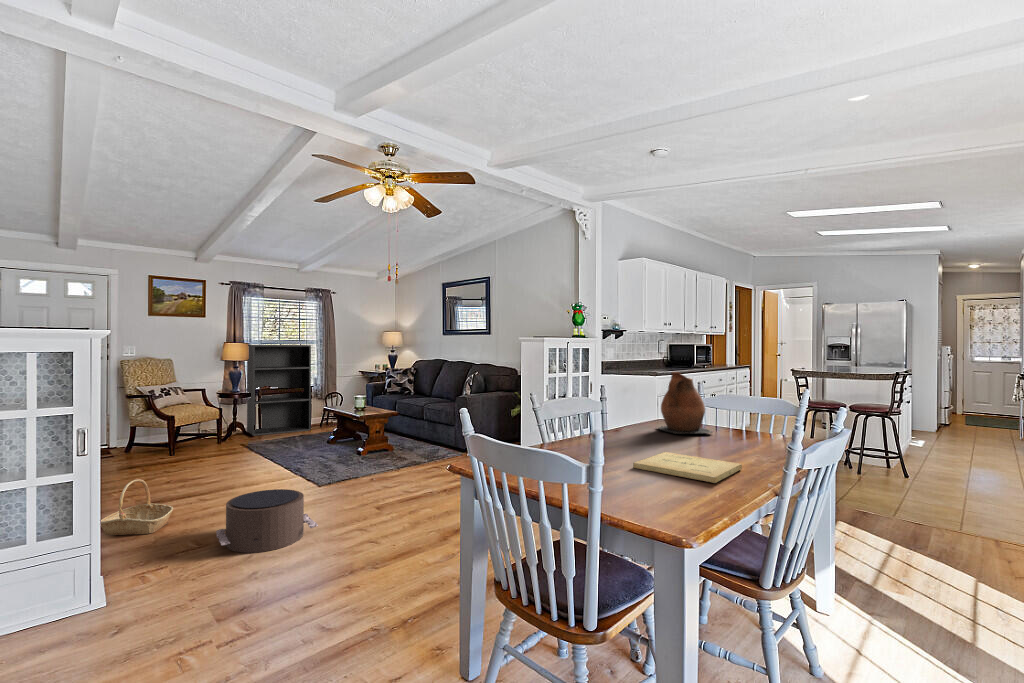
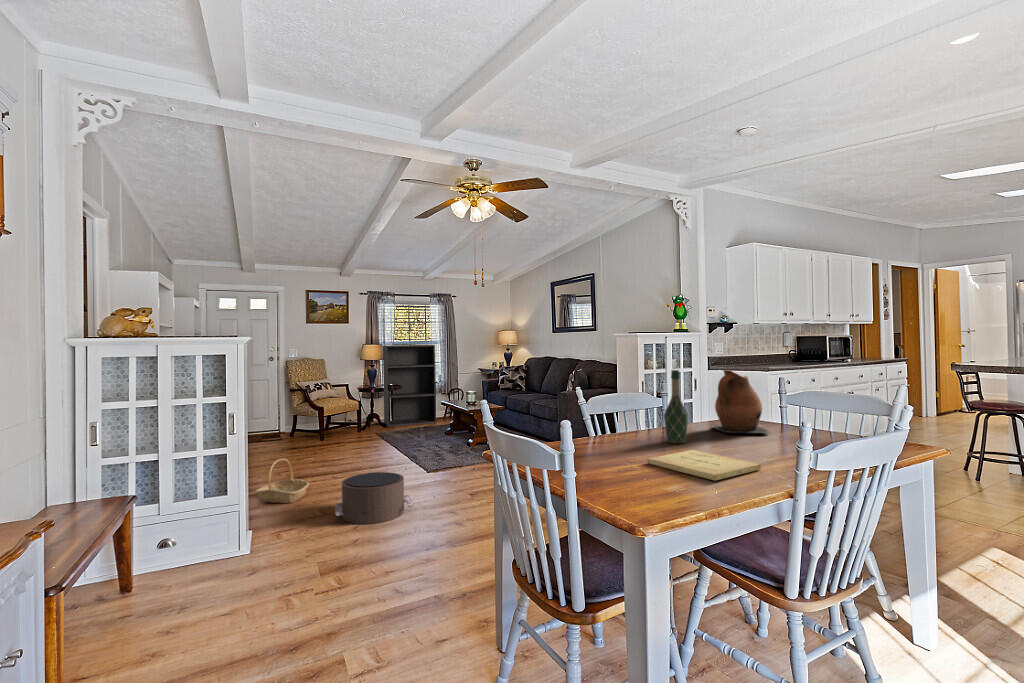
wine bottle: none [627,372,651,446] -> present [664,370,688,443]

